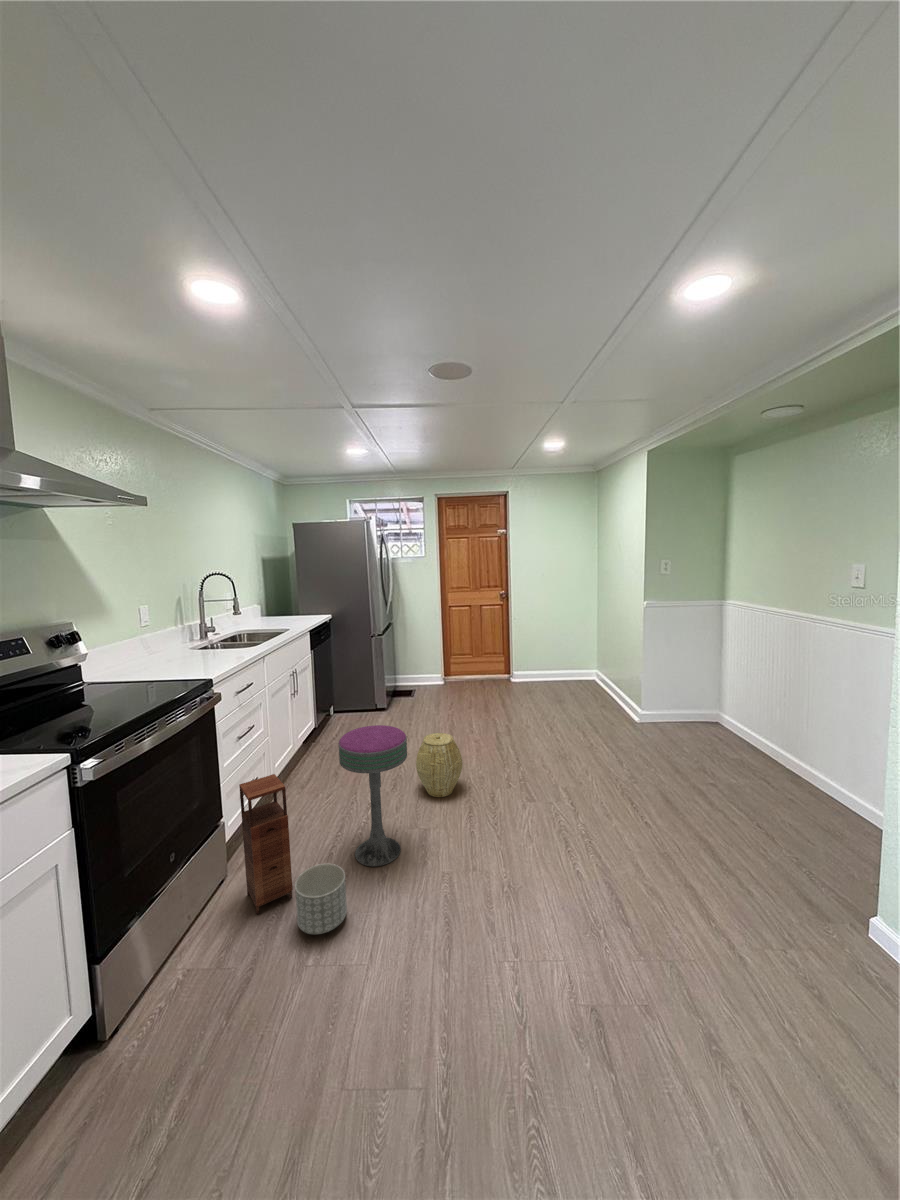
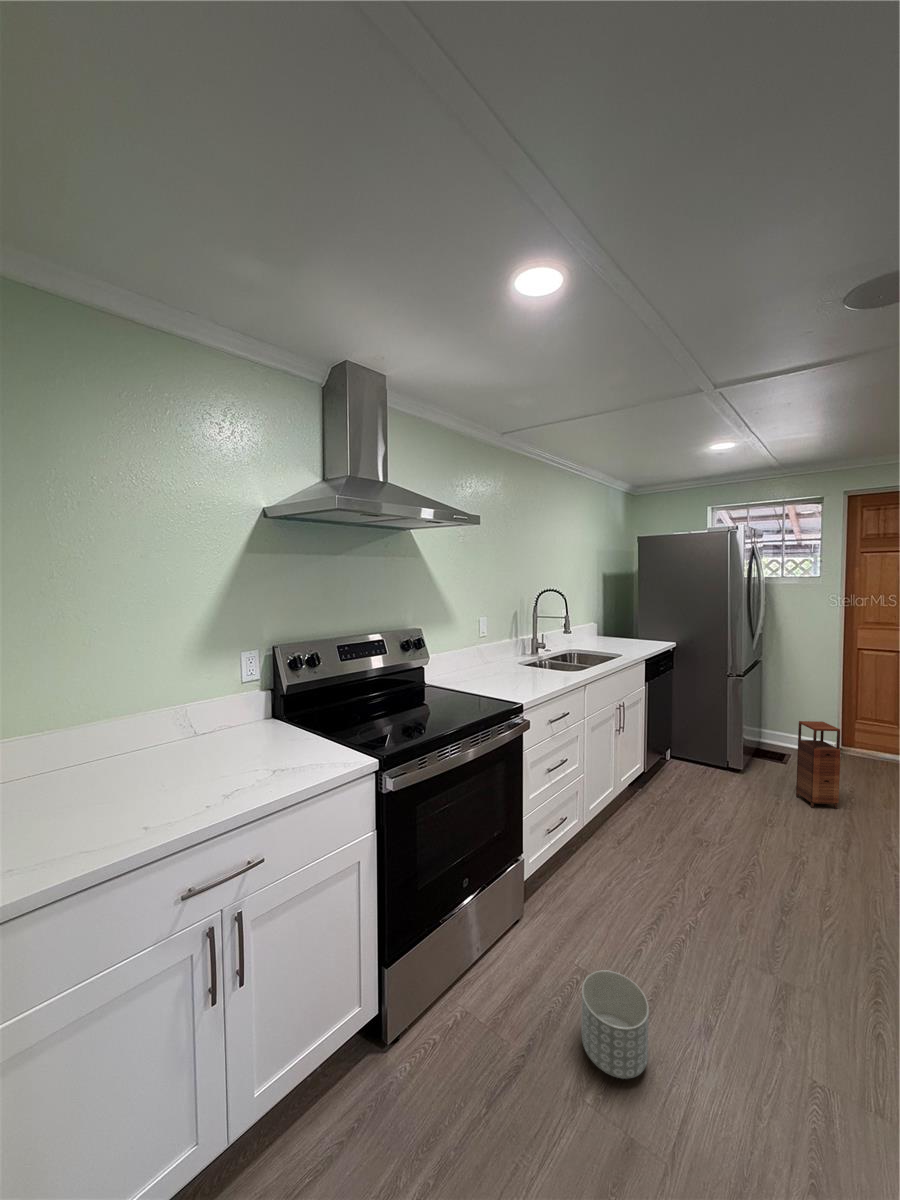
bar stool: present [338,725,407,866] -> none [659,806,766,1018]
woven basket: present [416,733,462,797] -> none [782,842,873,951]
storage cabinet: present [239,774,293,914] -> present [796,721,841,809]

